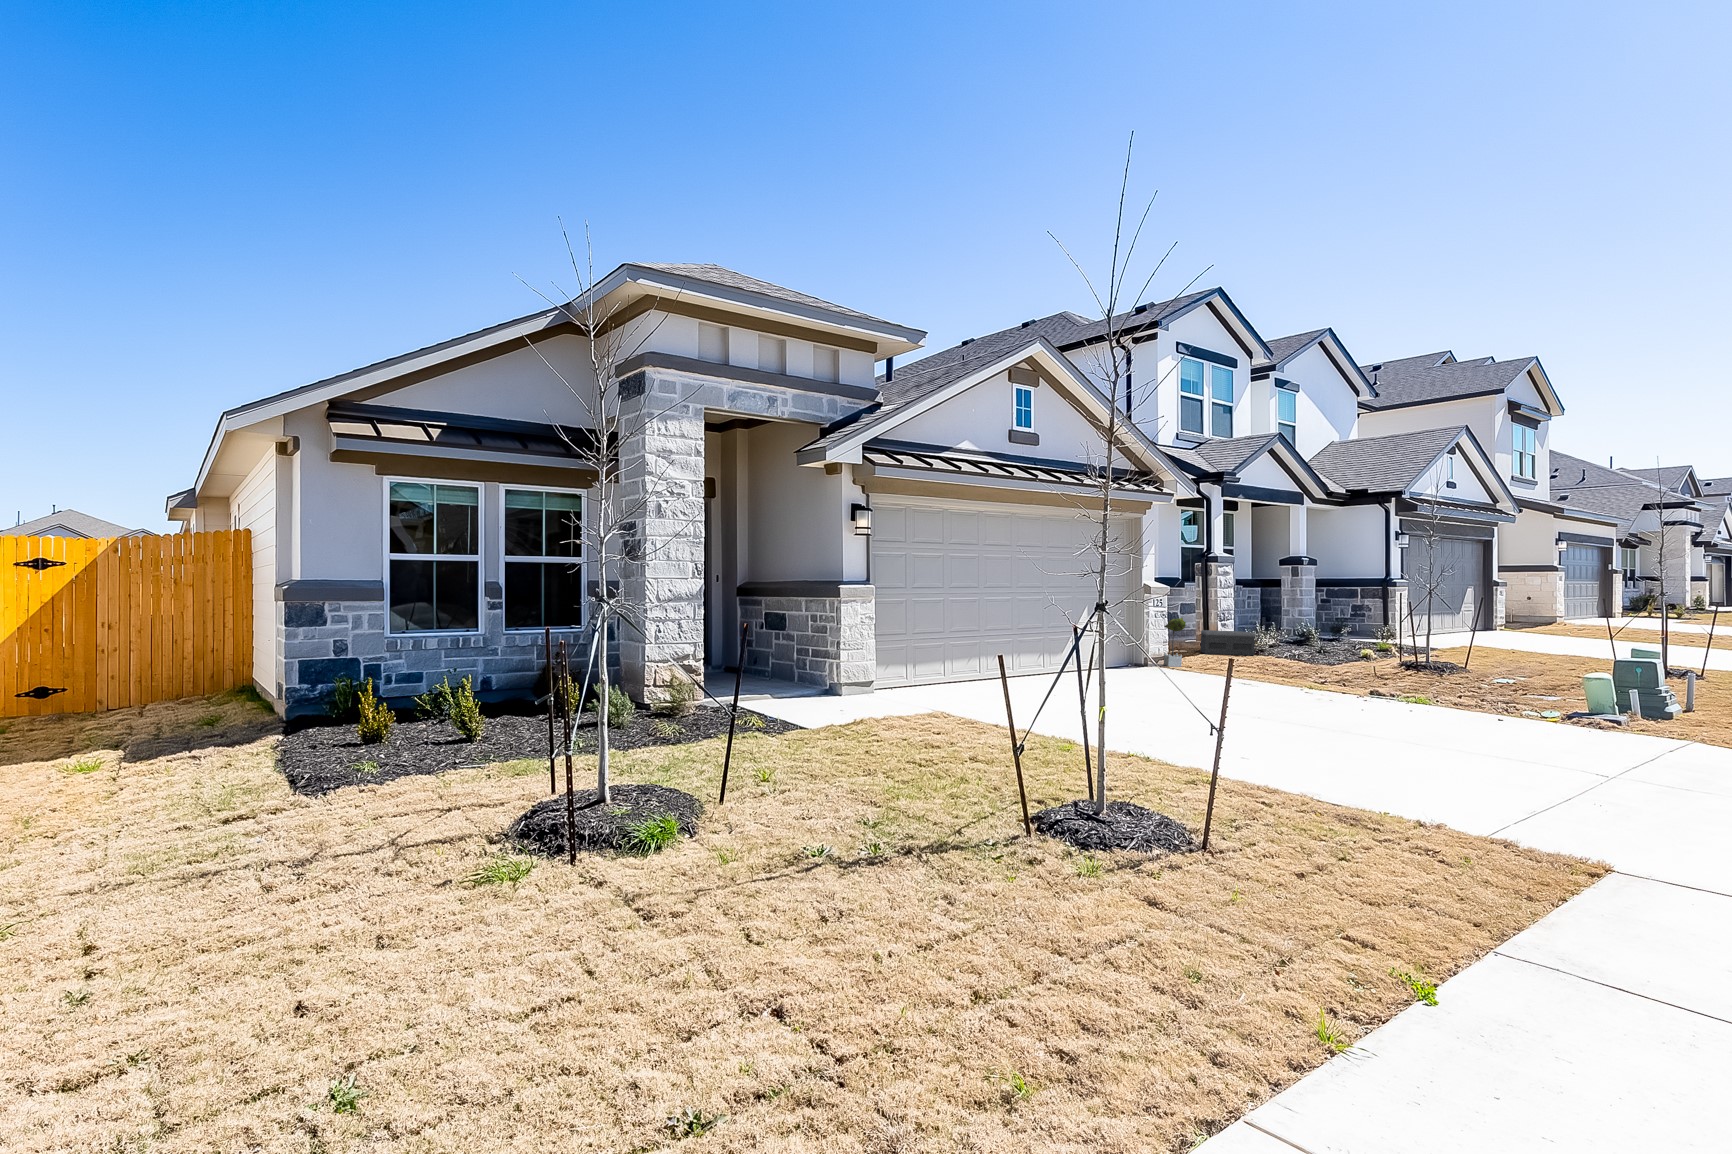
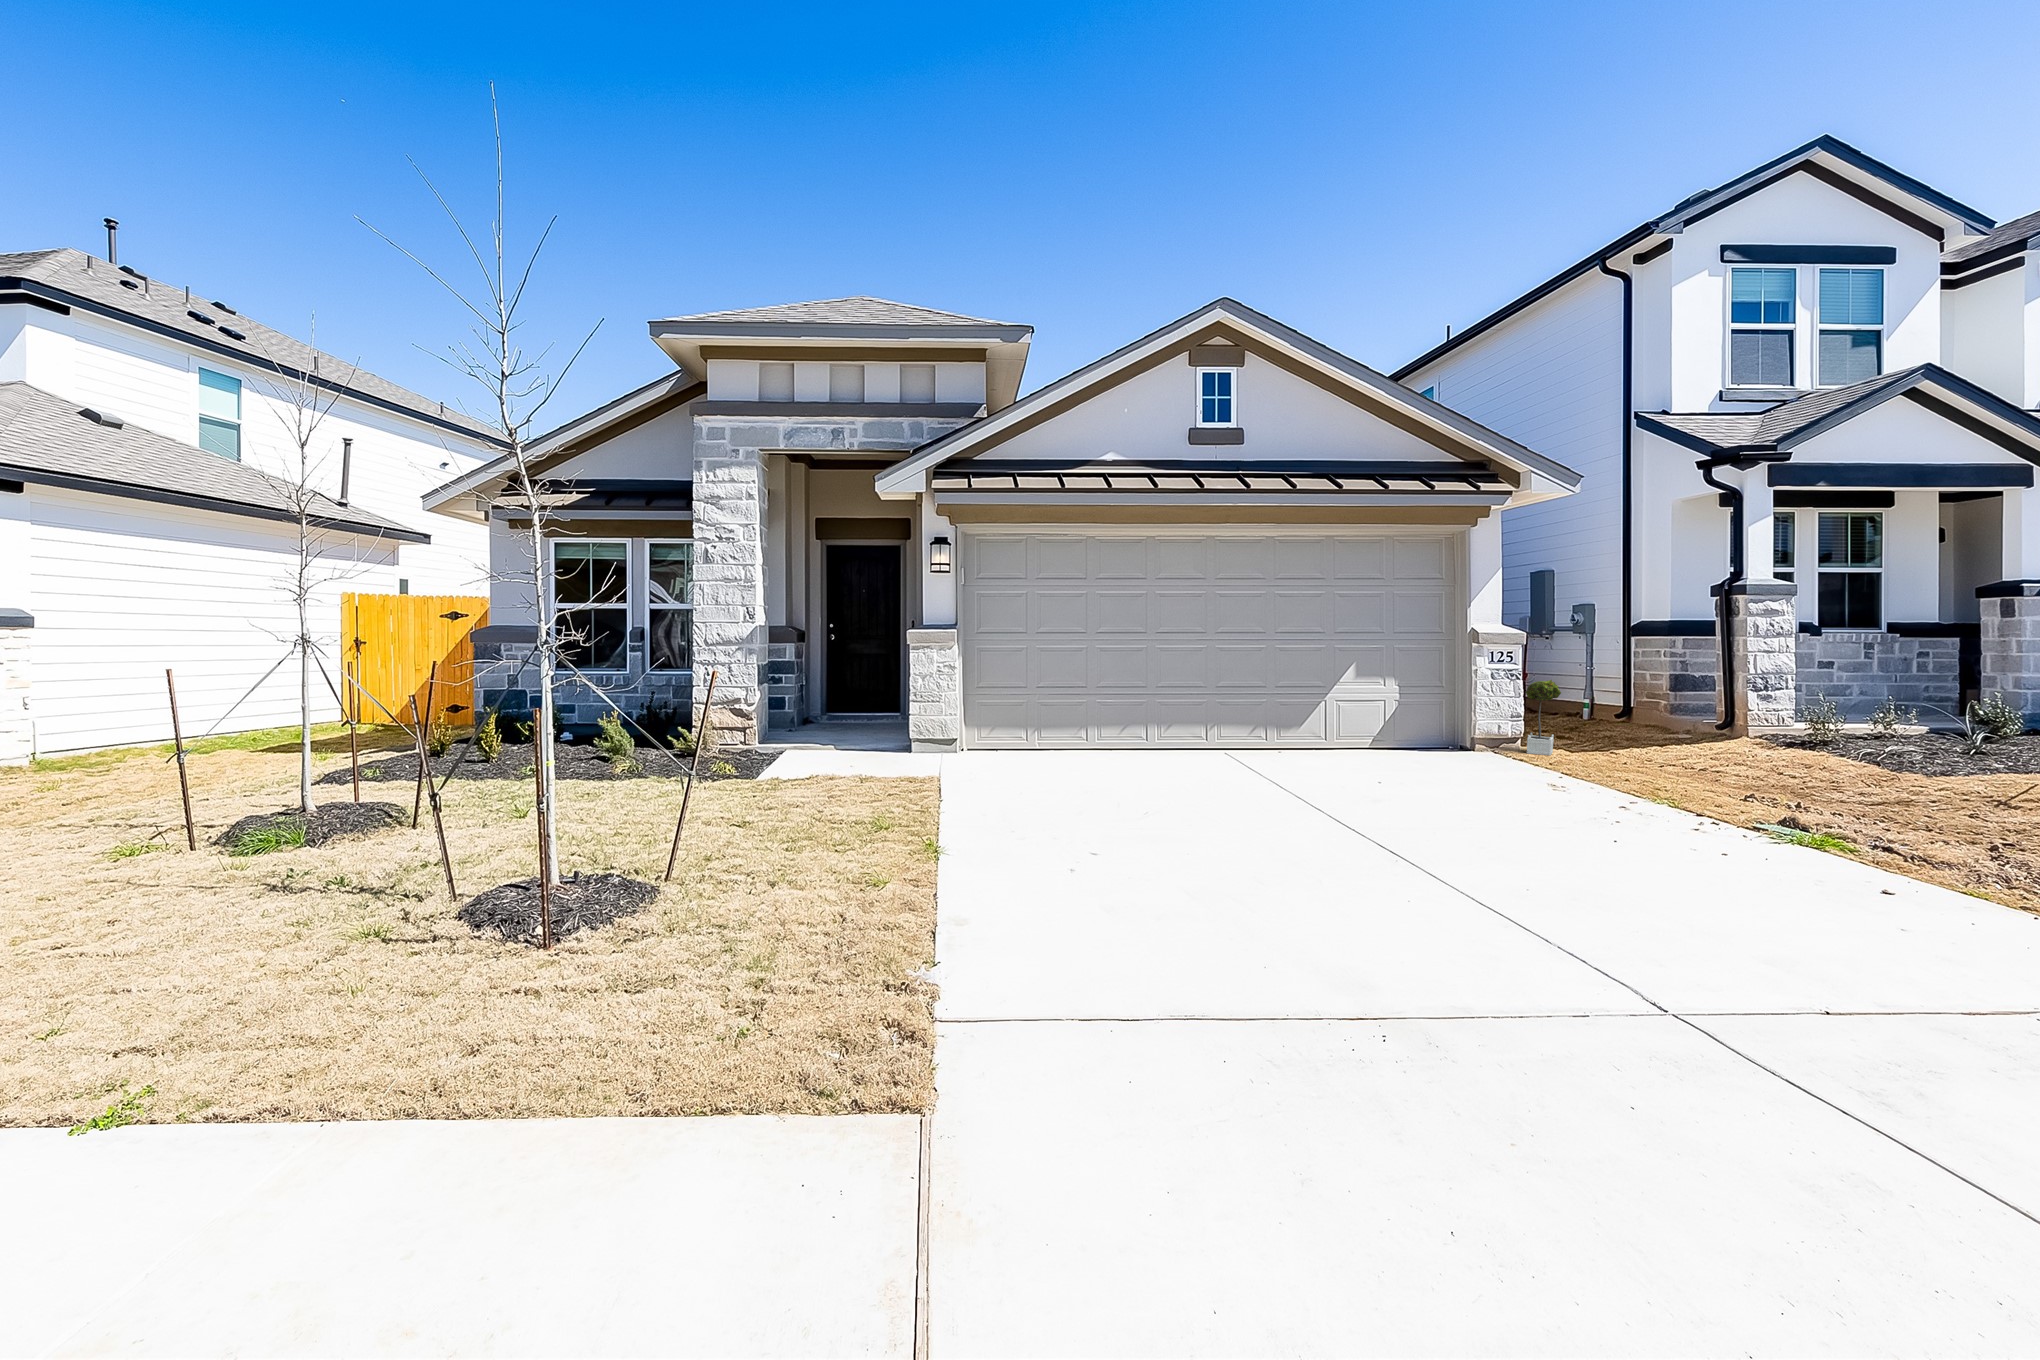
storage bench: present [1201,630,1255,656] -> none [1695,703,1801,751]

